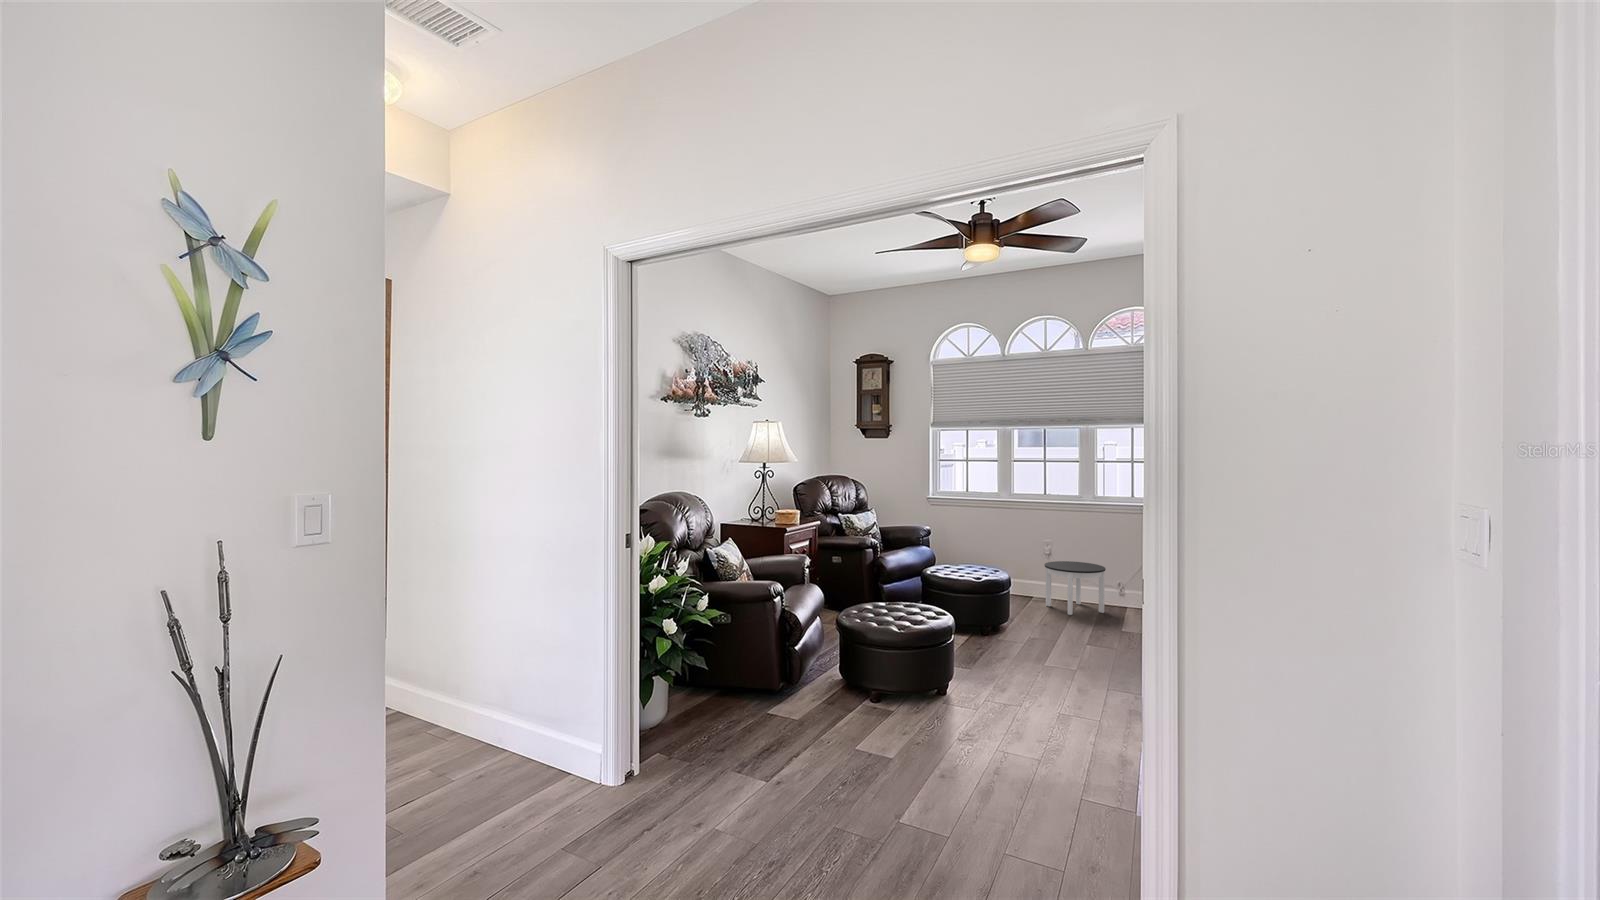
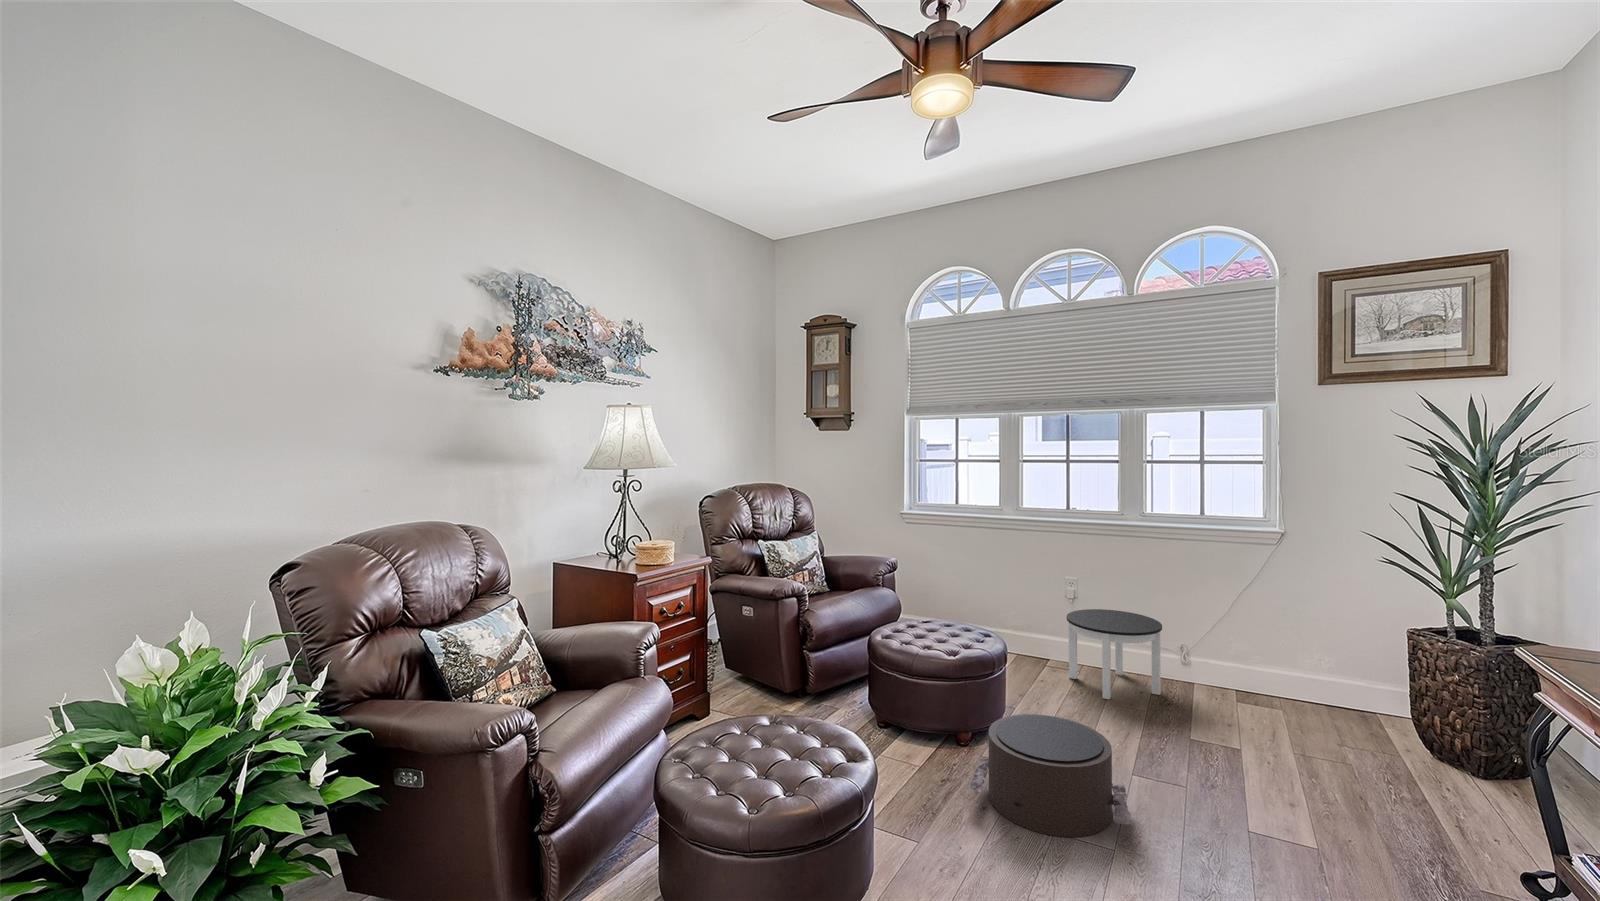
pouf: none [994,609,1083,664] -> present [970,714,1131,837]

